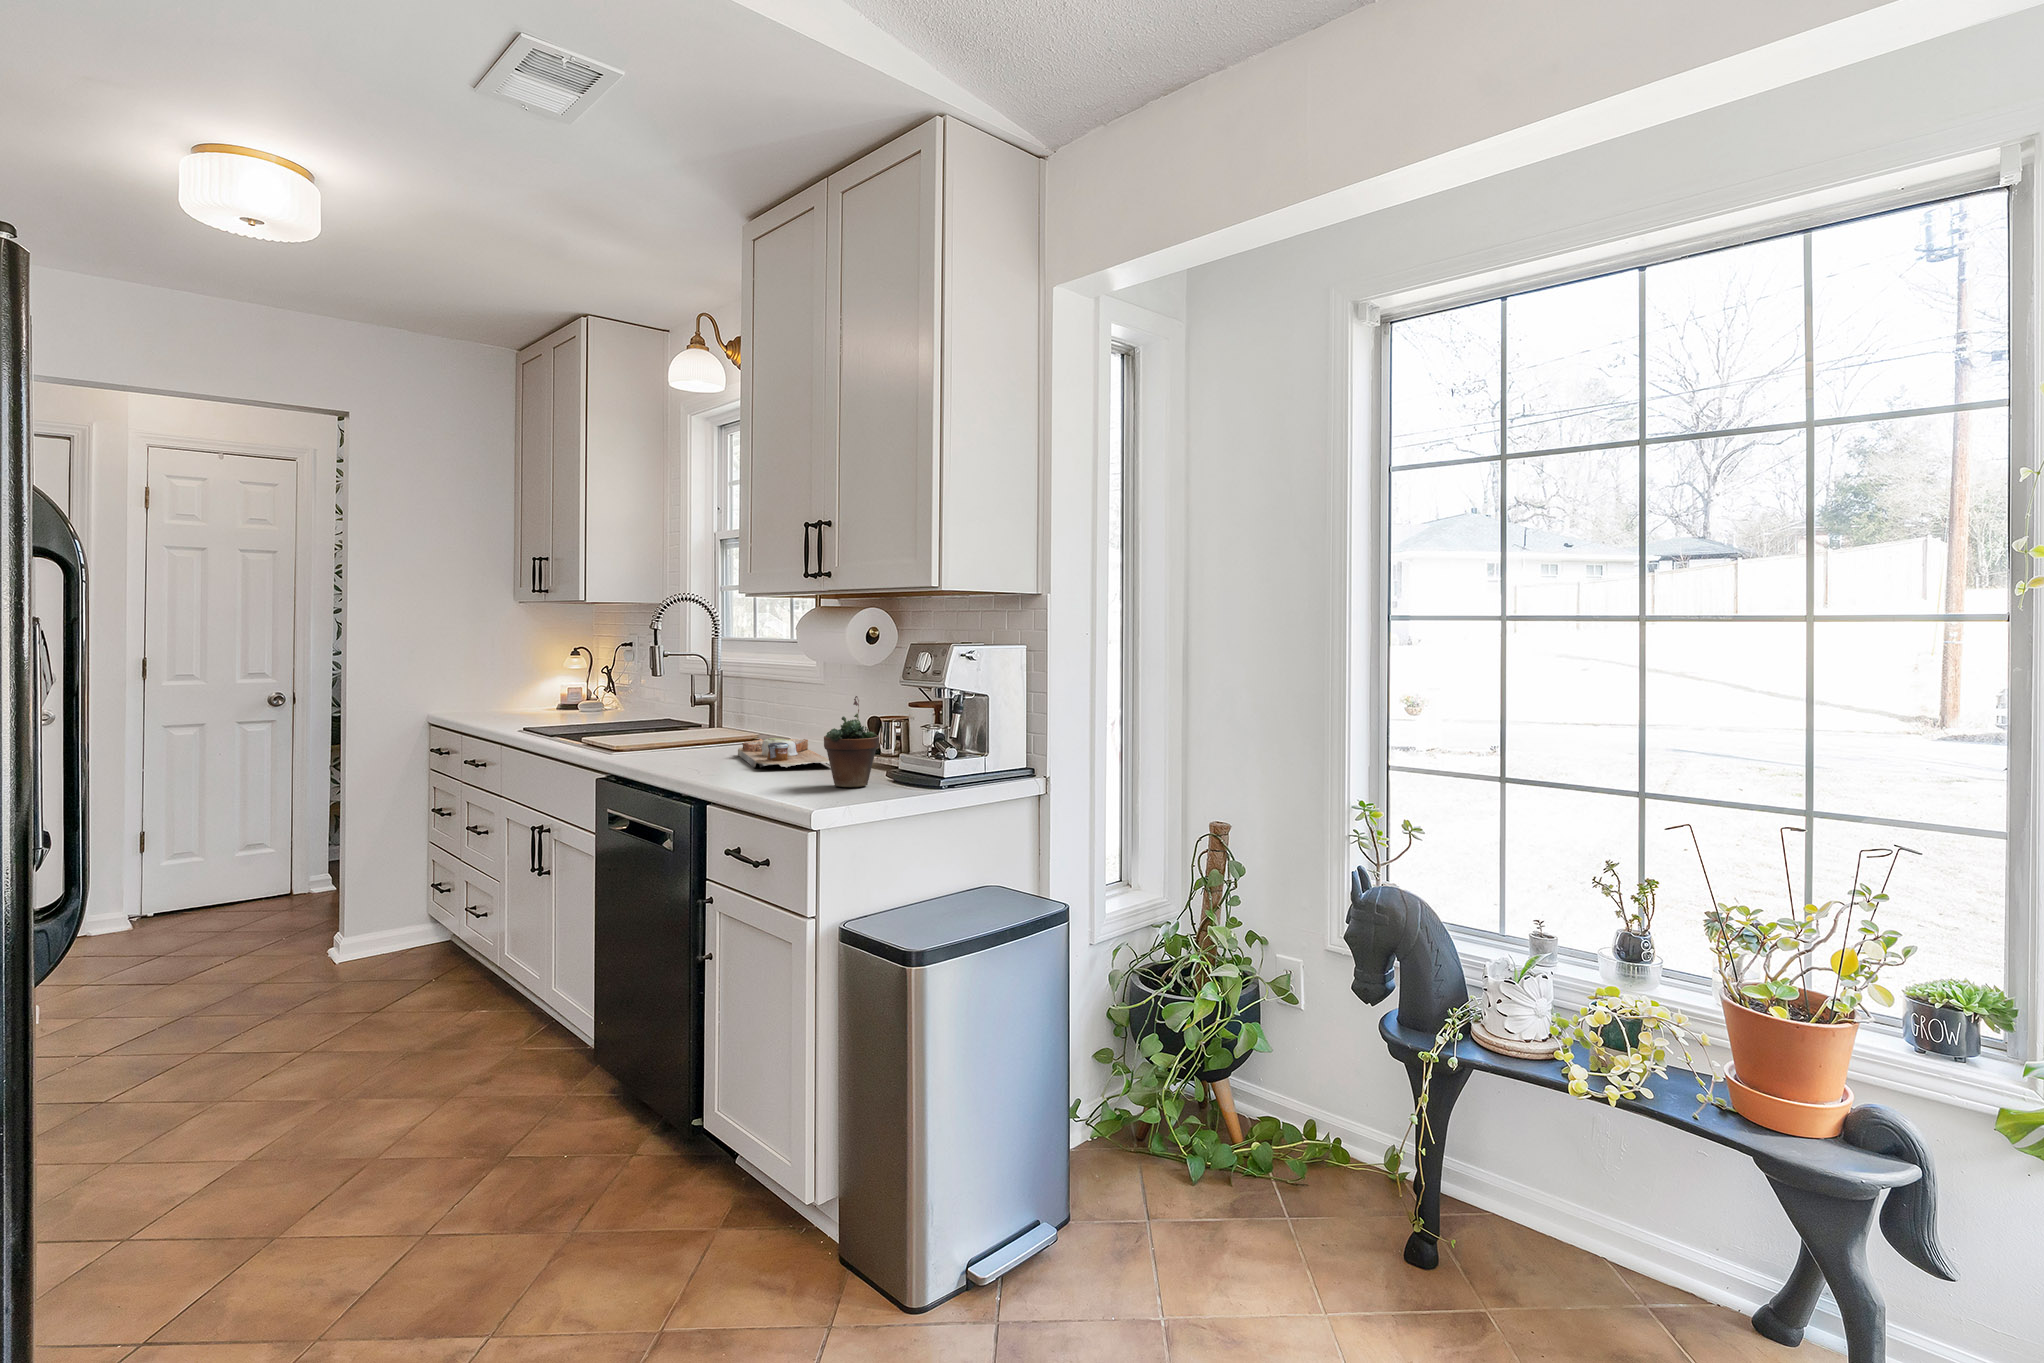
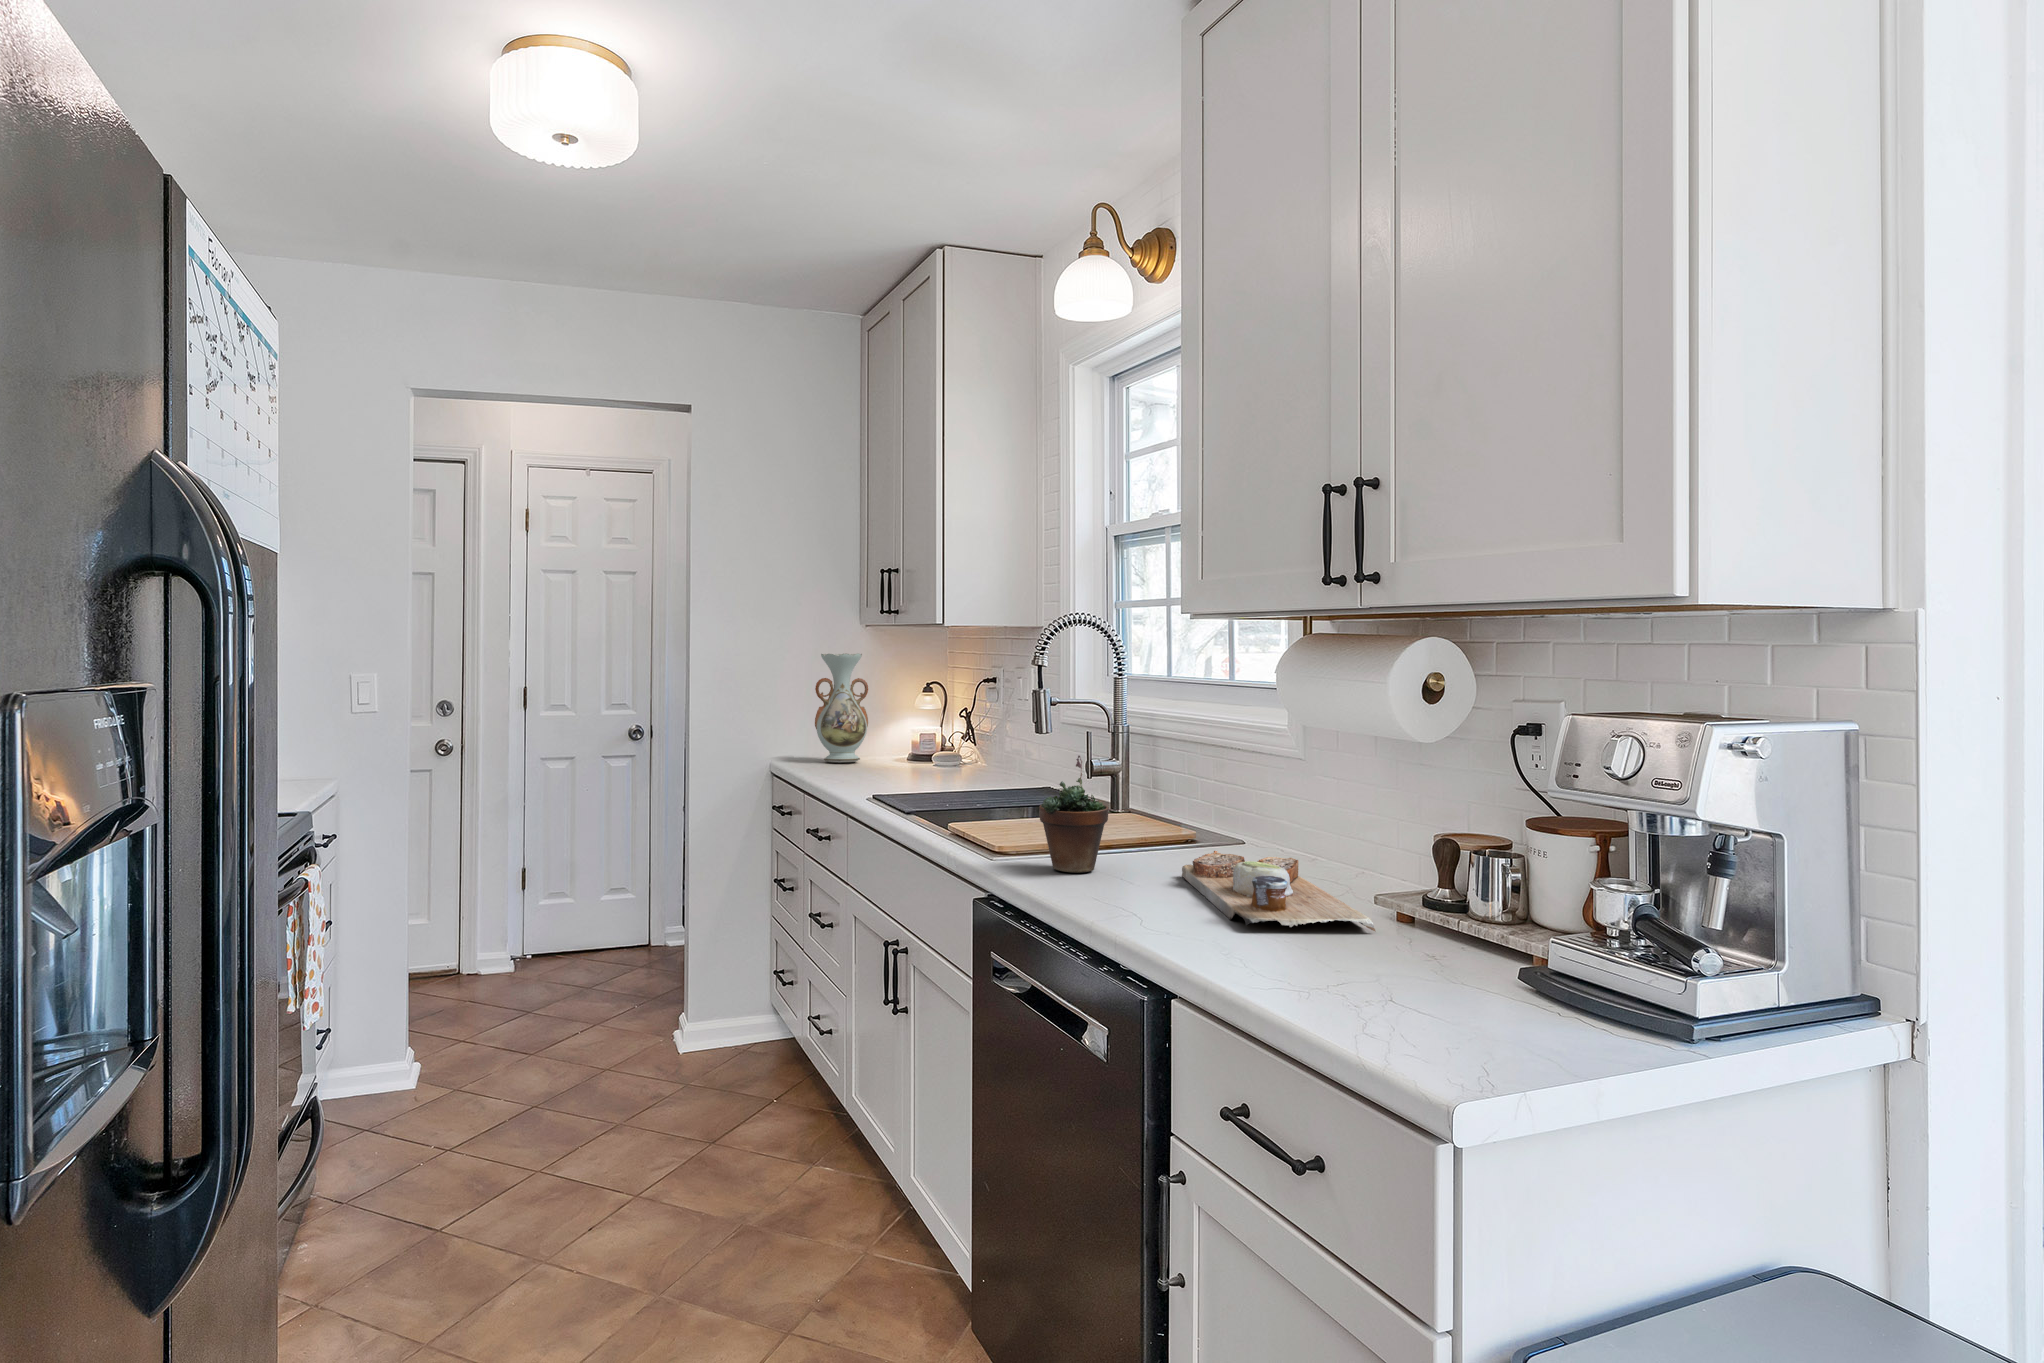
vase: none [469,624,519,713] -> present [815,653,868,763]
succulent plant: present [824,696,879,787] -> present [1039,756,1109,873]

